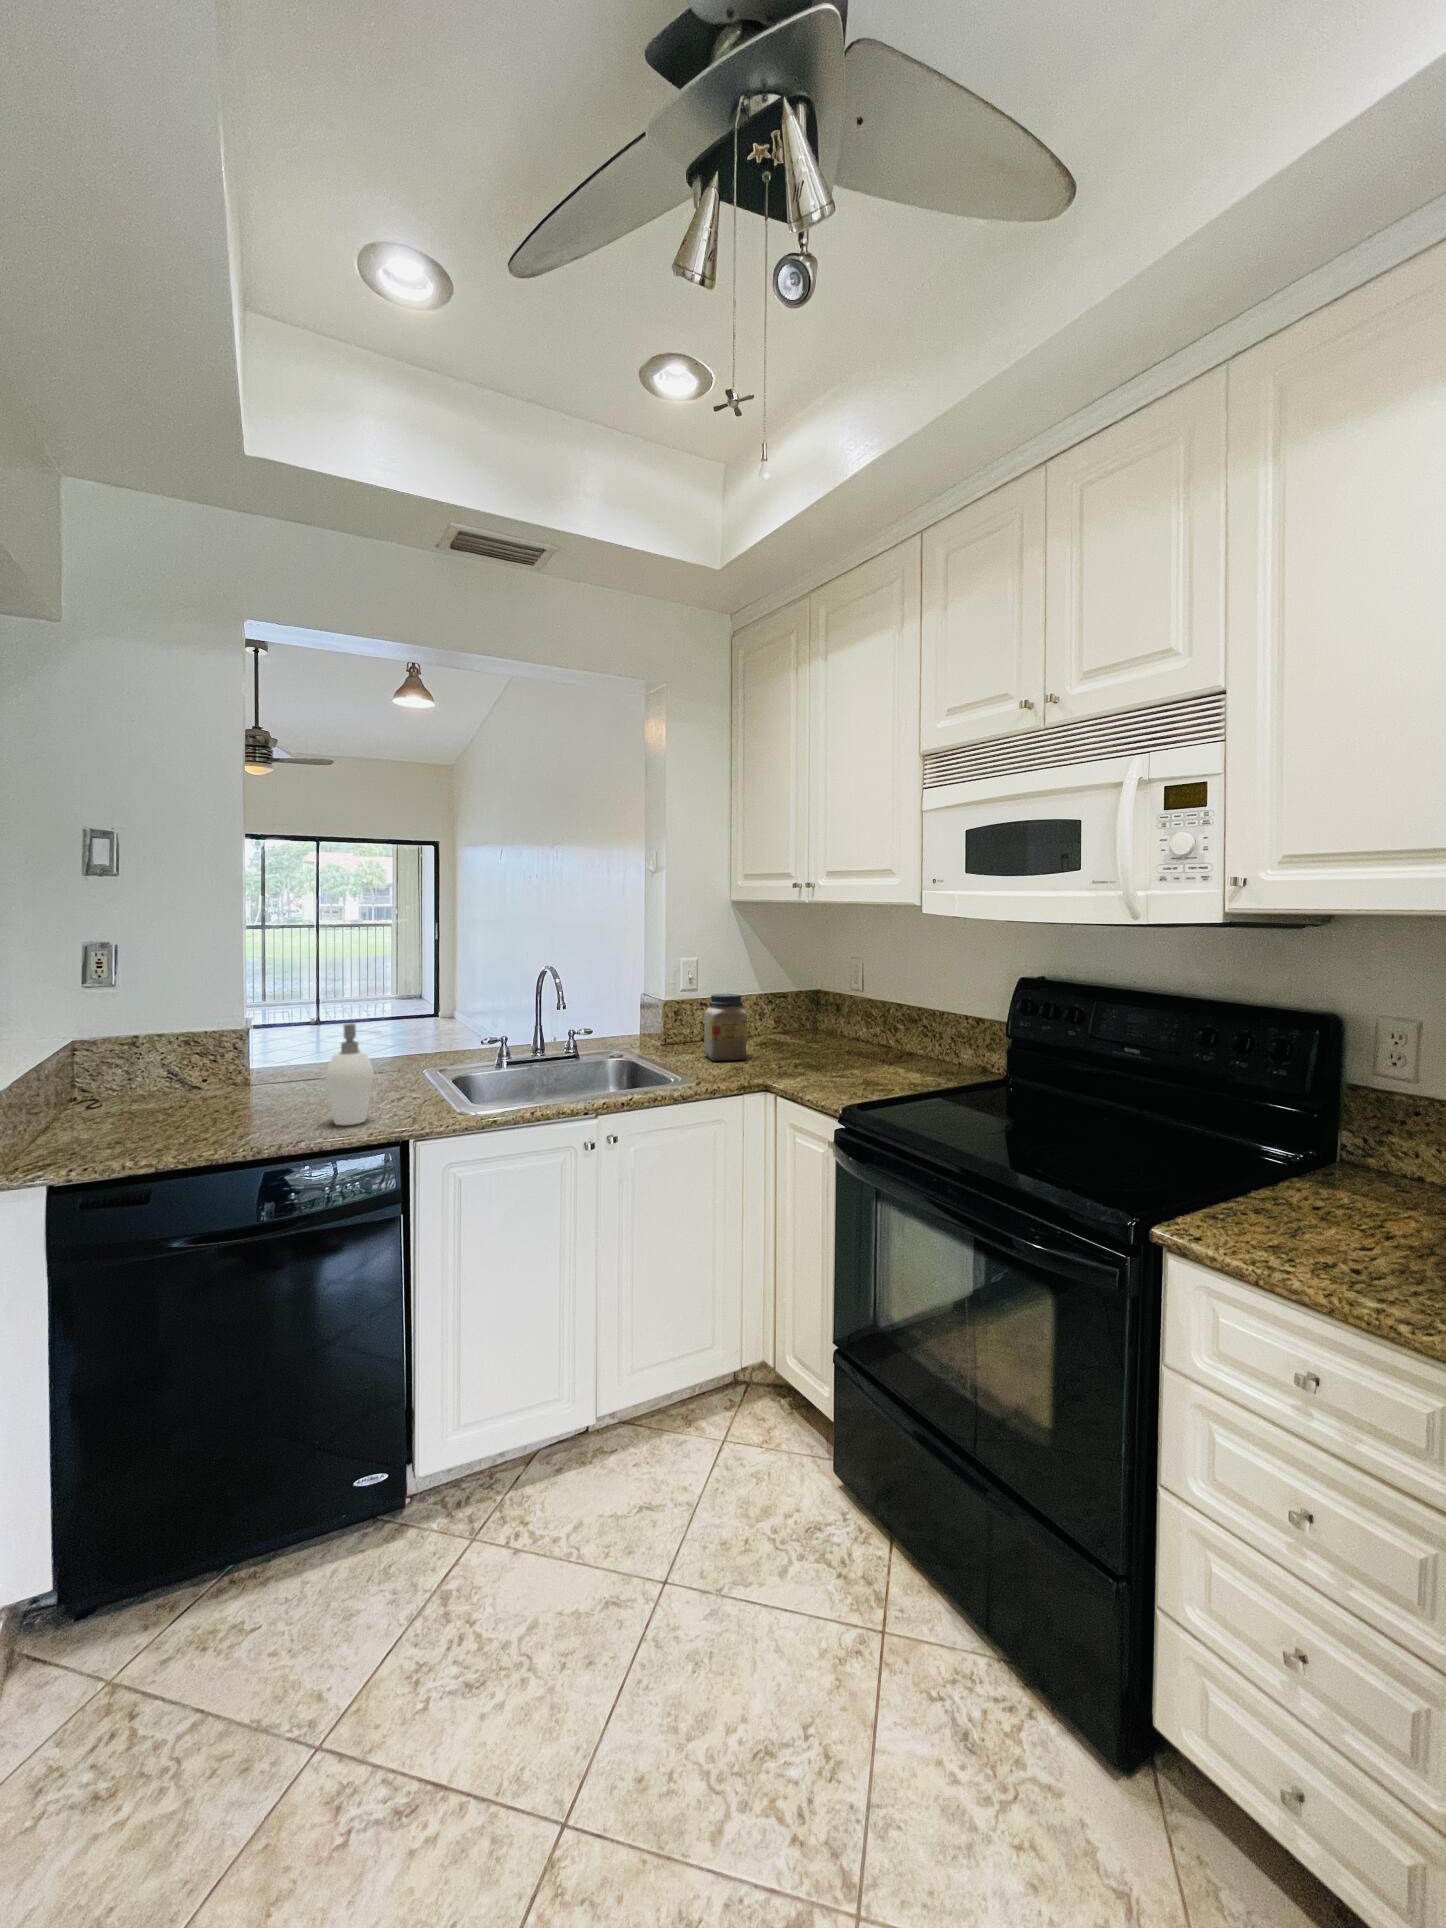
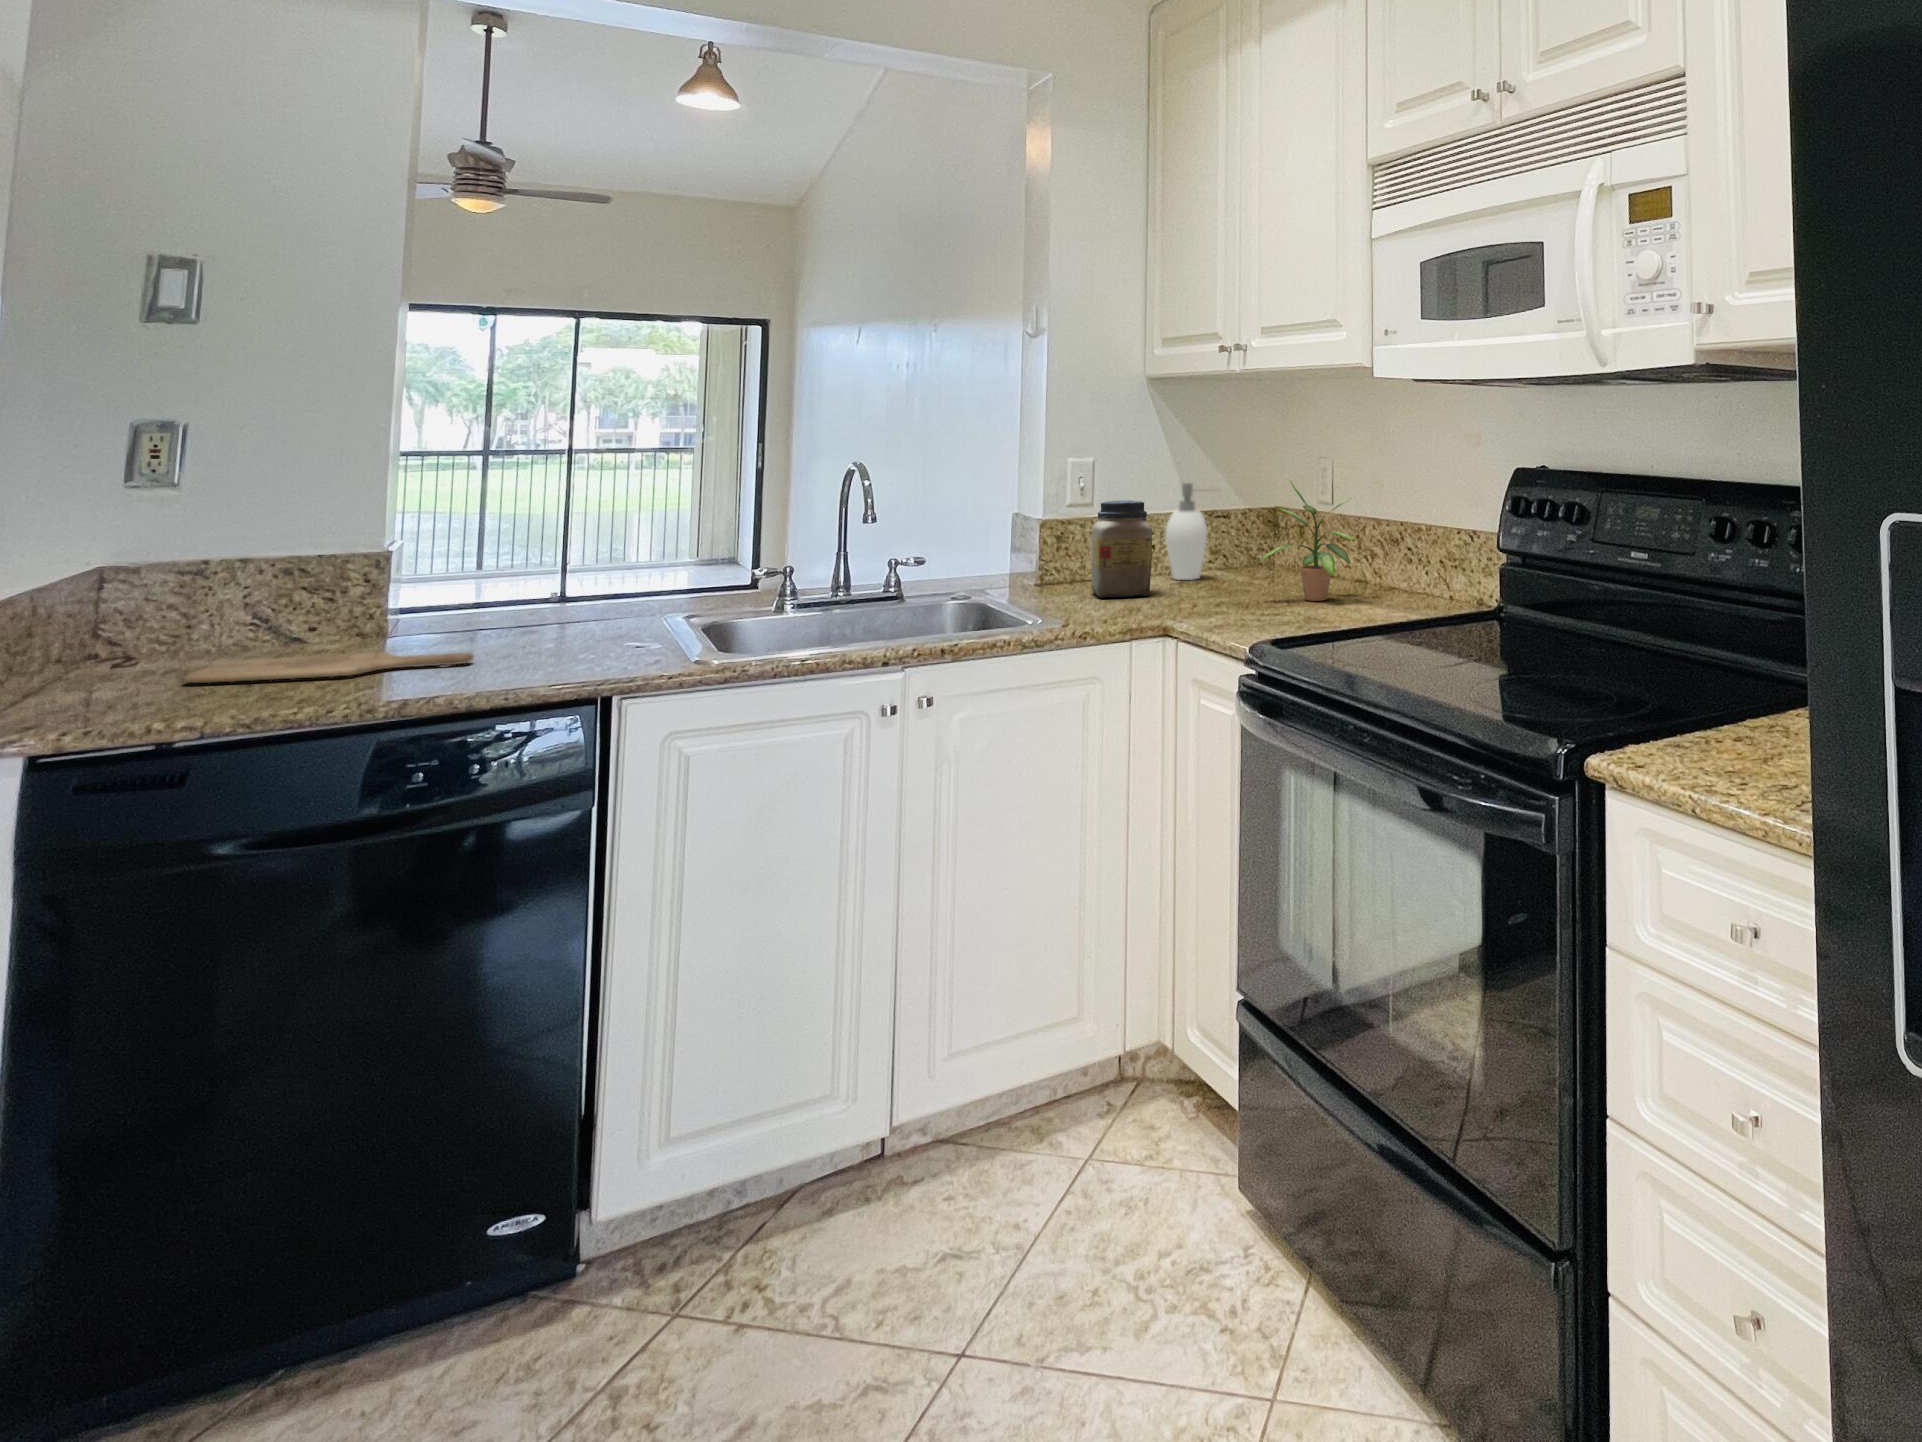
potted plant: none [826,981,897,1067] -> present [1261,480,1357,601]
soap dispenser: present [326,1023,374,1125] -> present [1166,483,1208,580]
cutting board: none [134,1102,316,1125] -> present [184,652,474,683]

